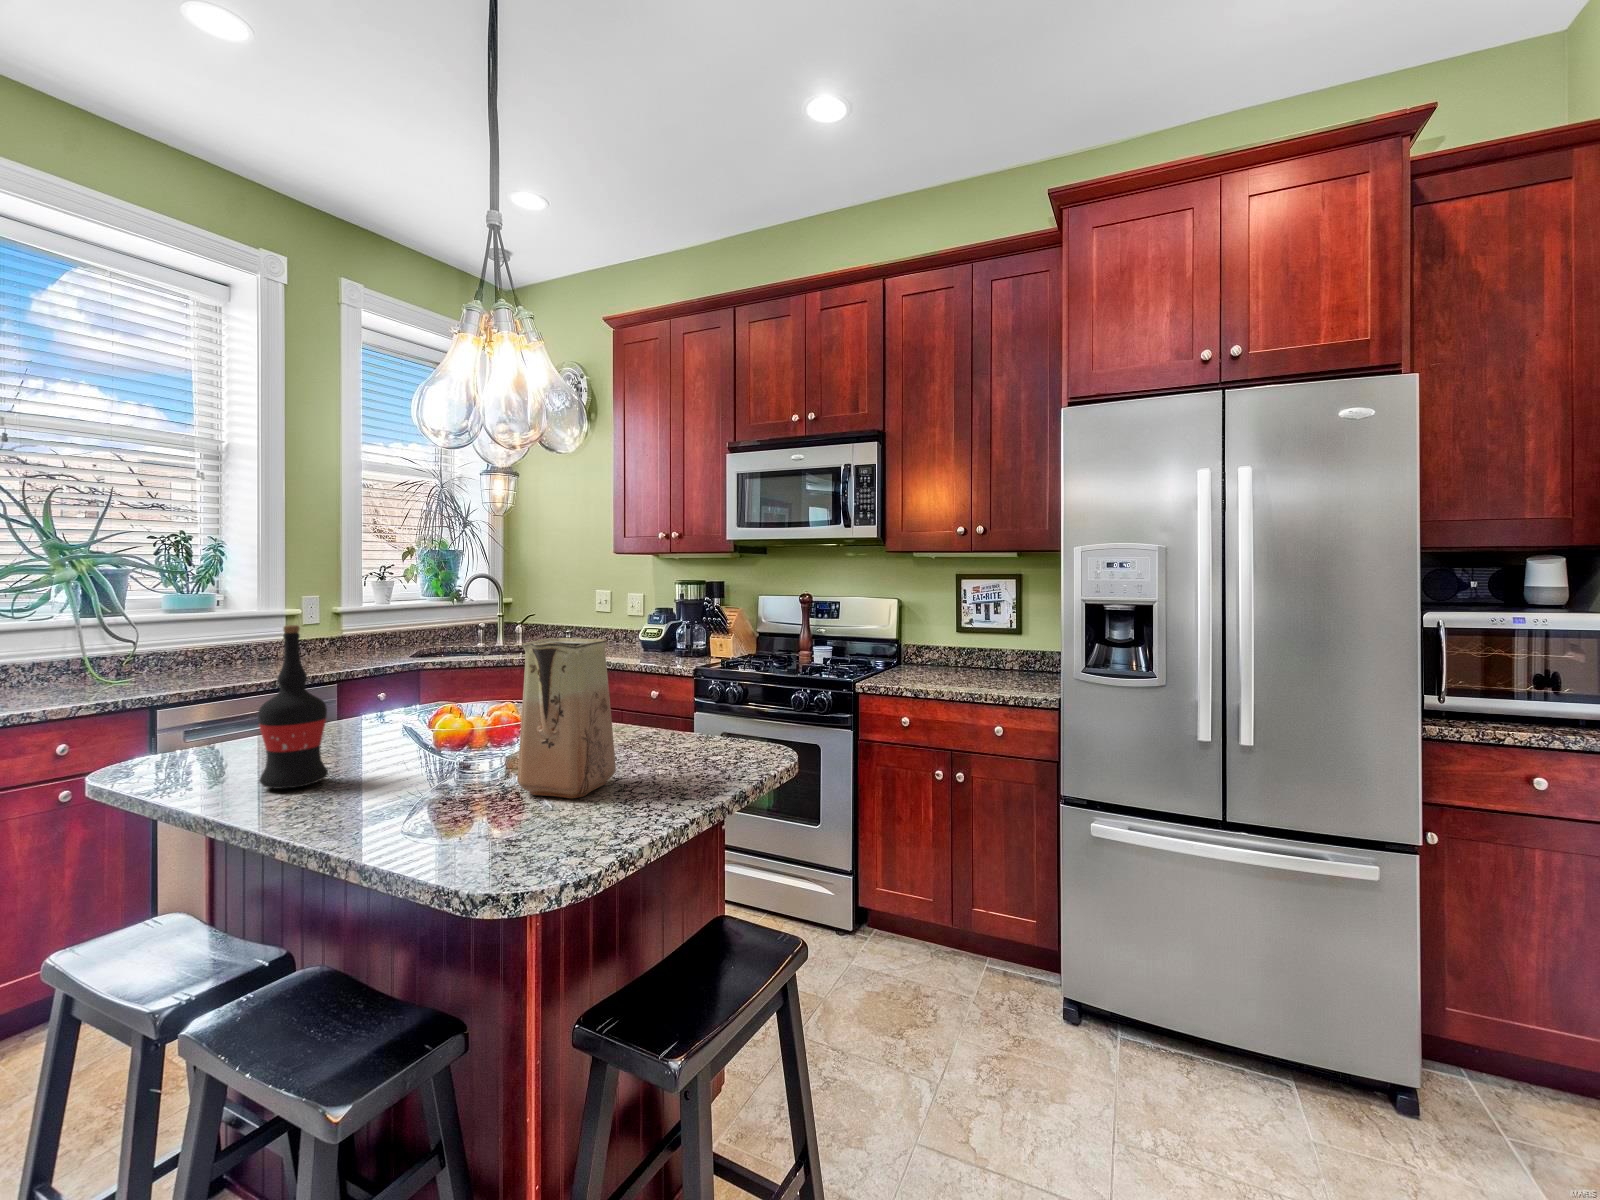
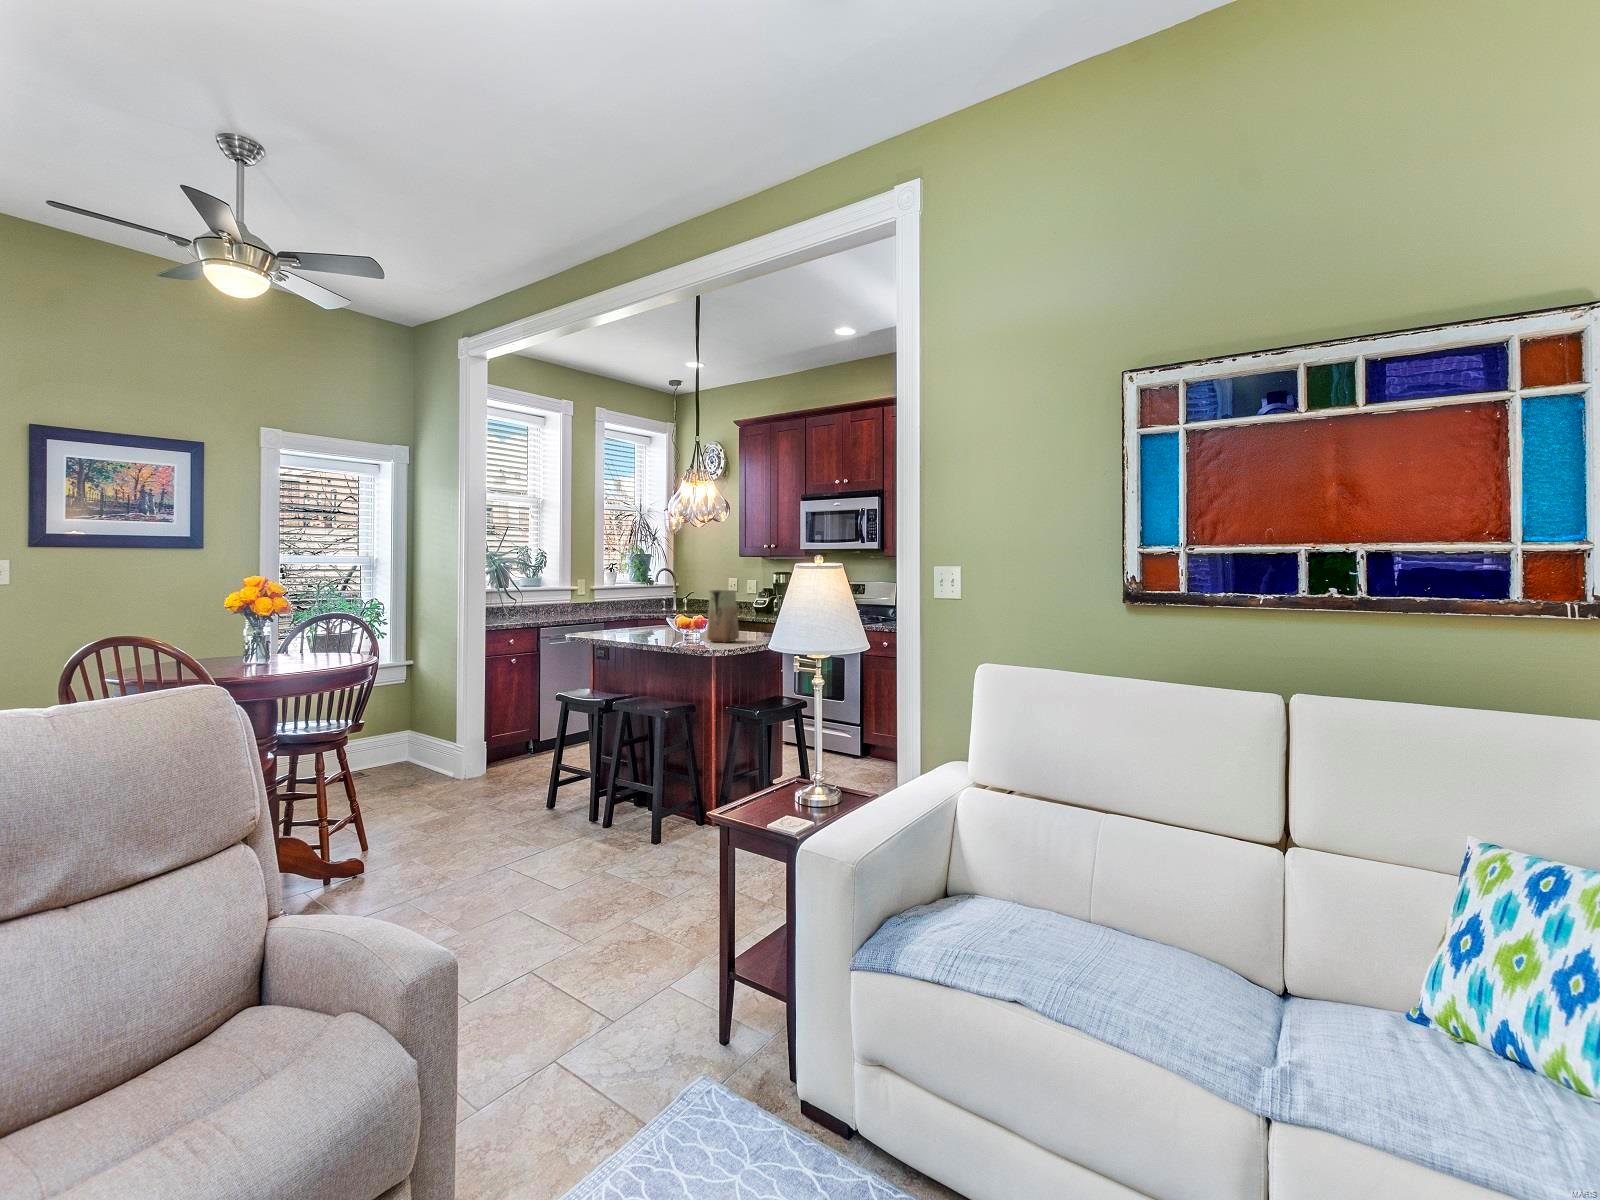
wine bottle: present [258,625,328,789] -> none [623,585,643,639]

